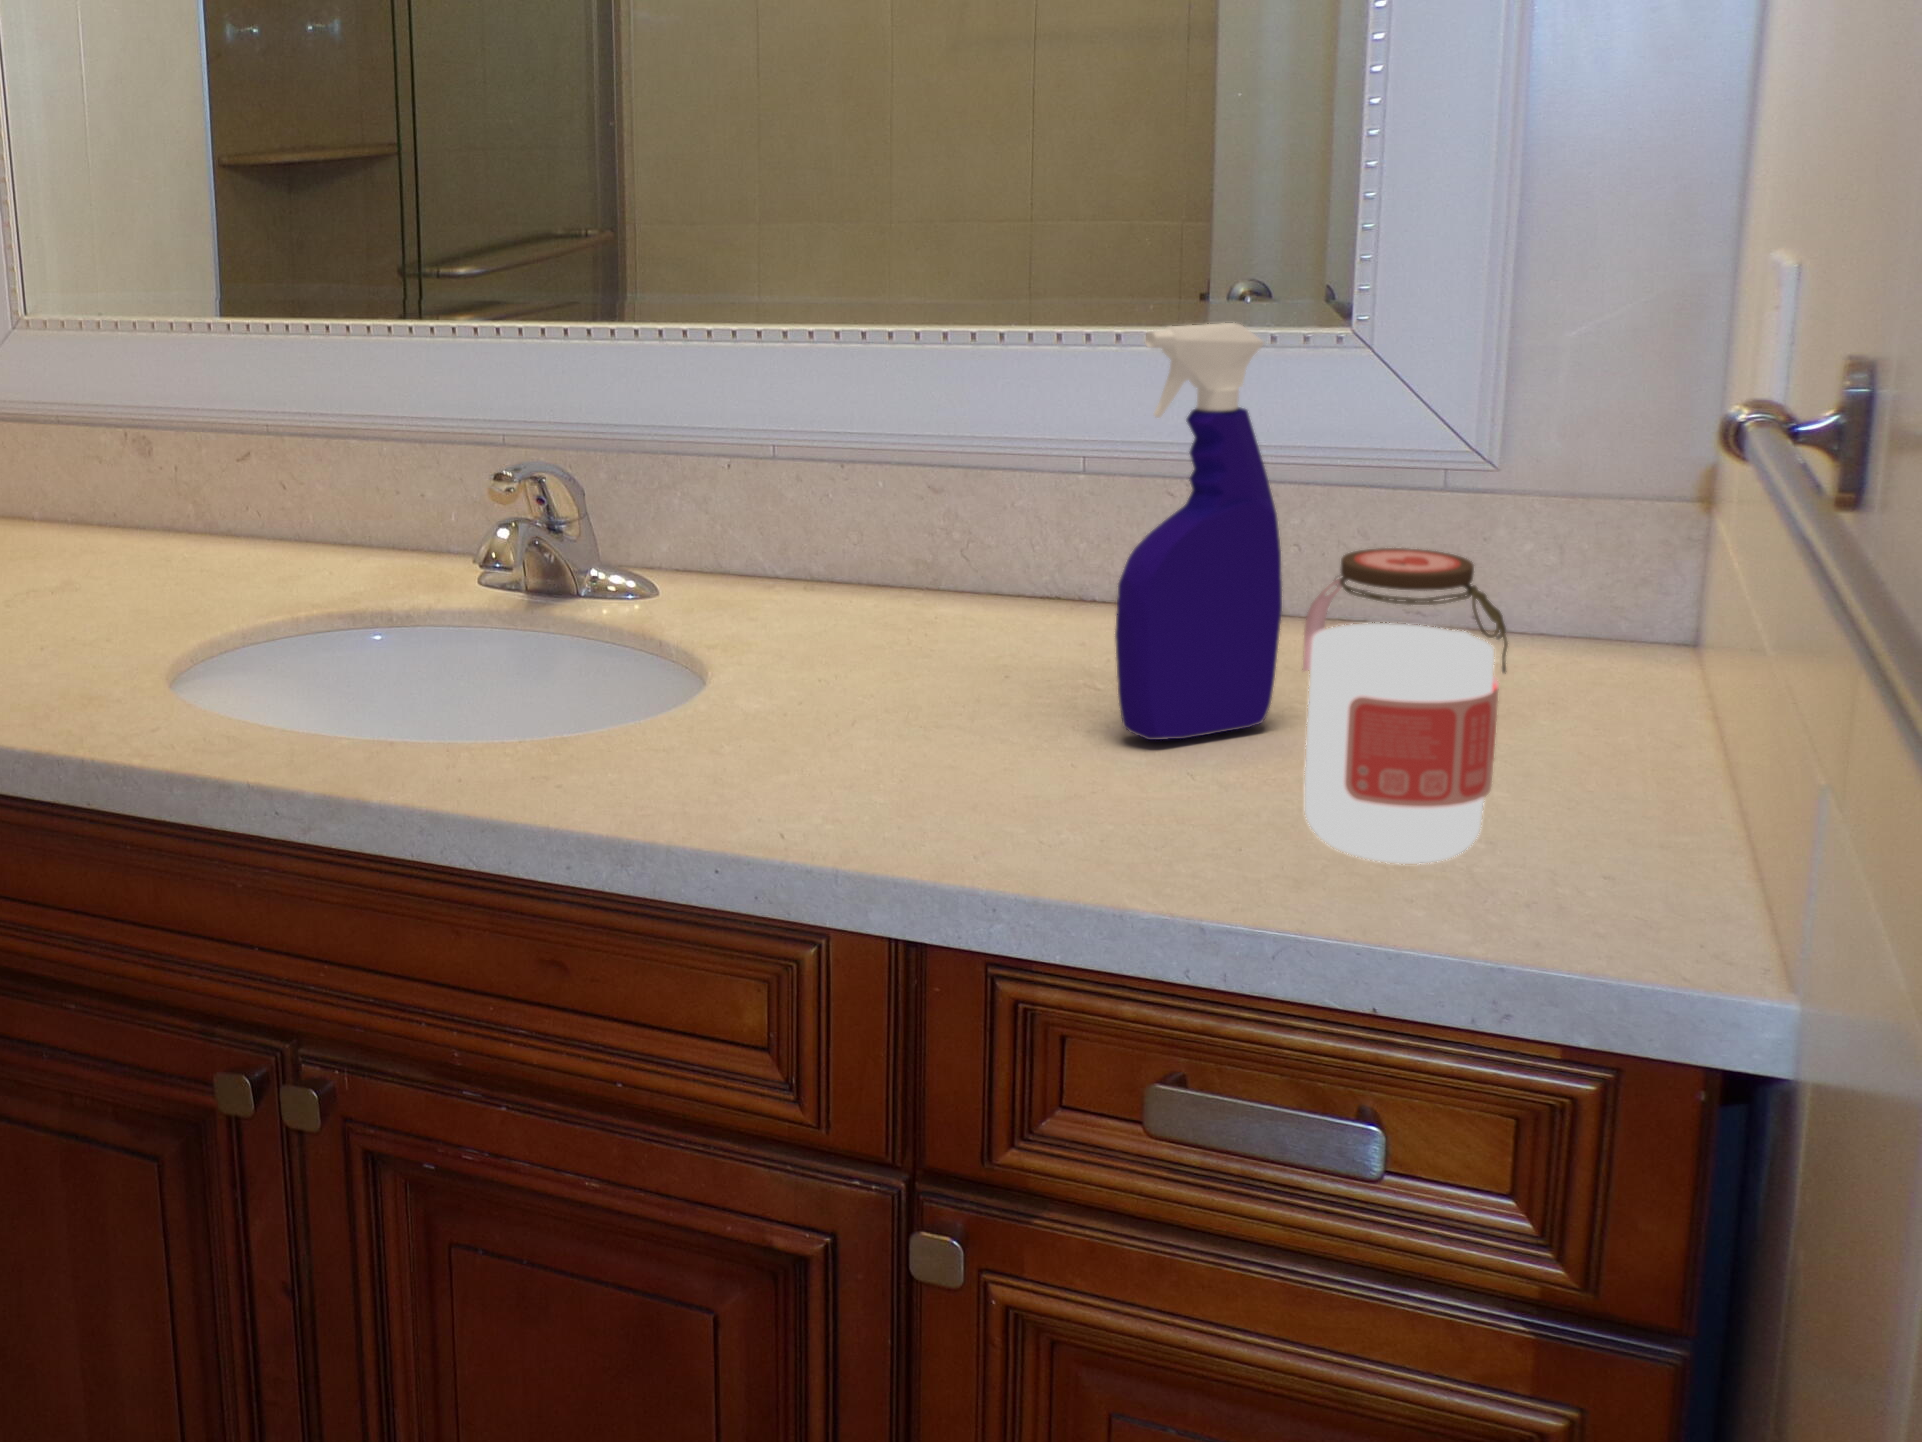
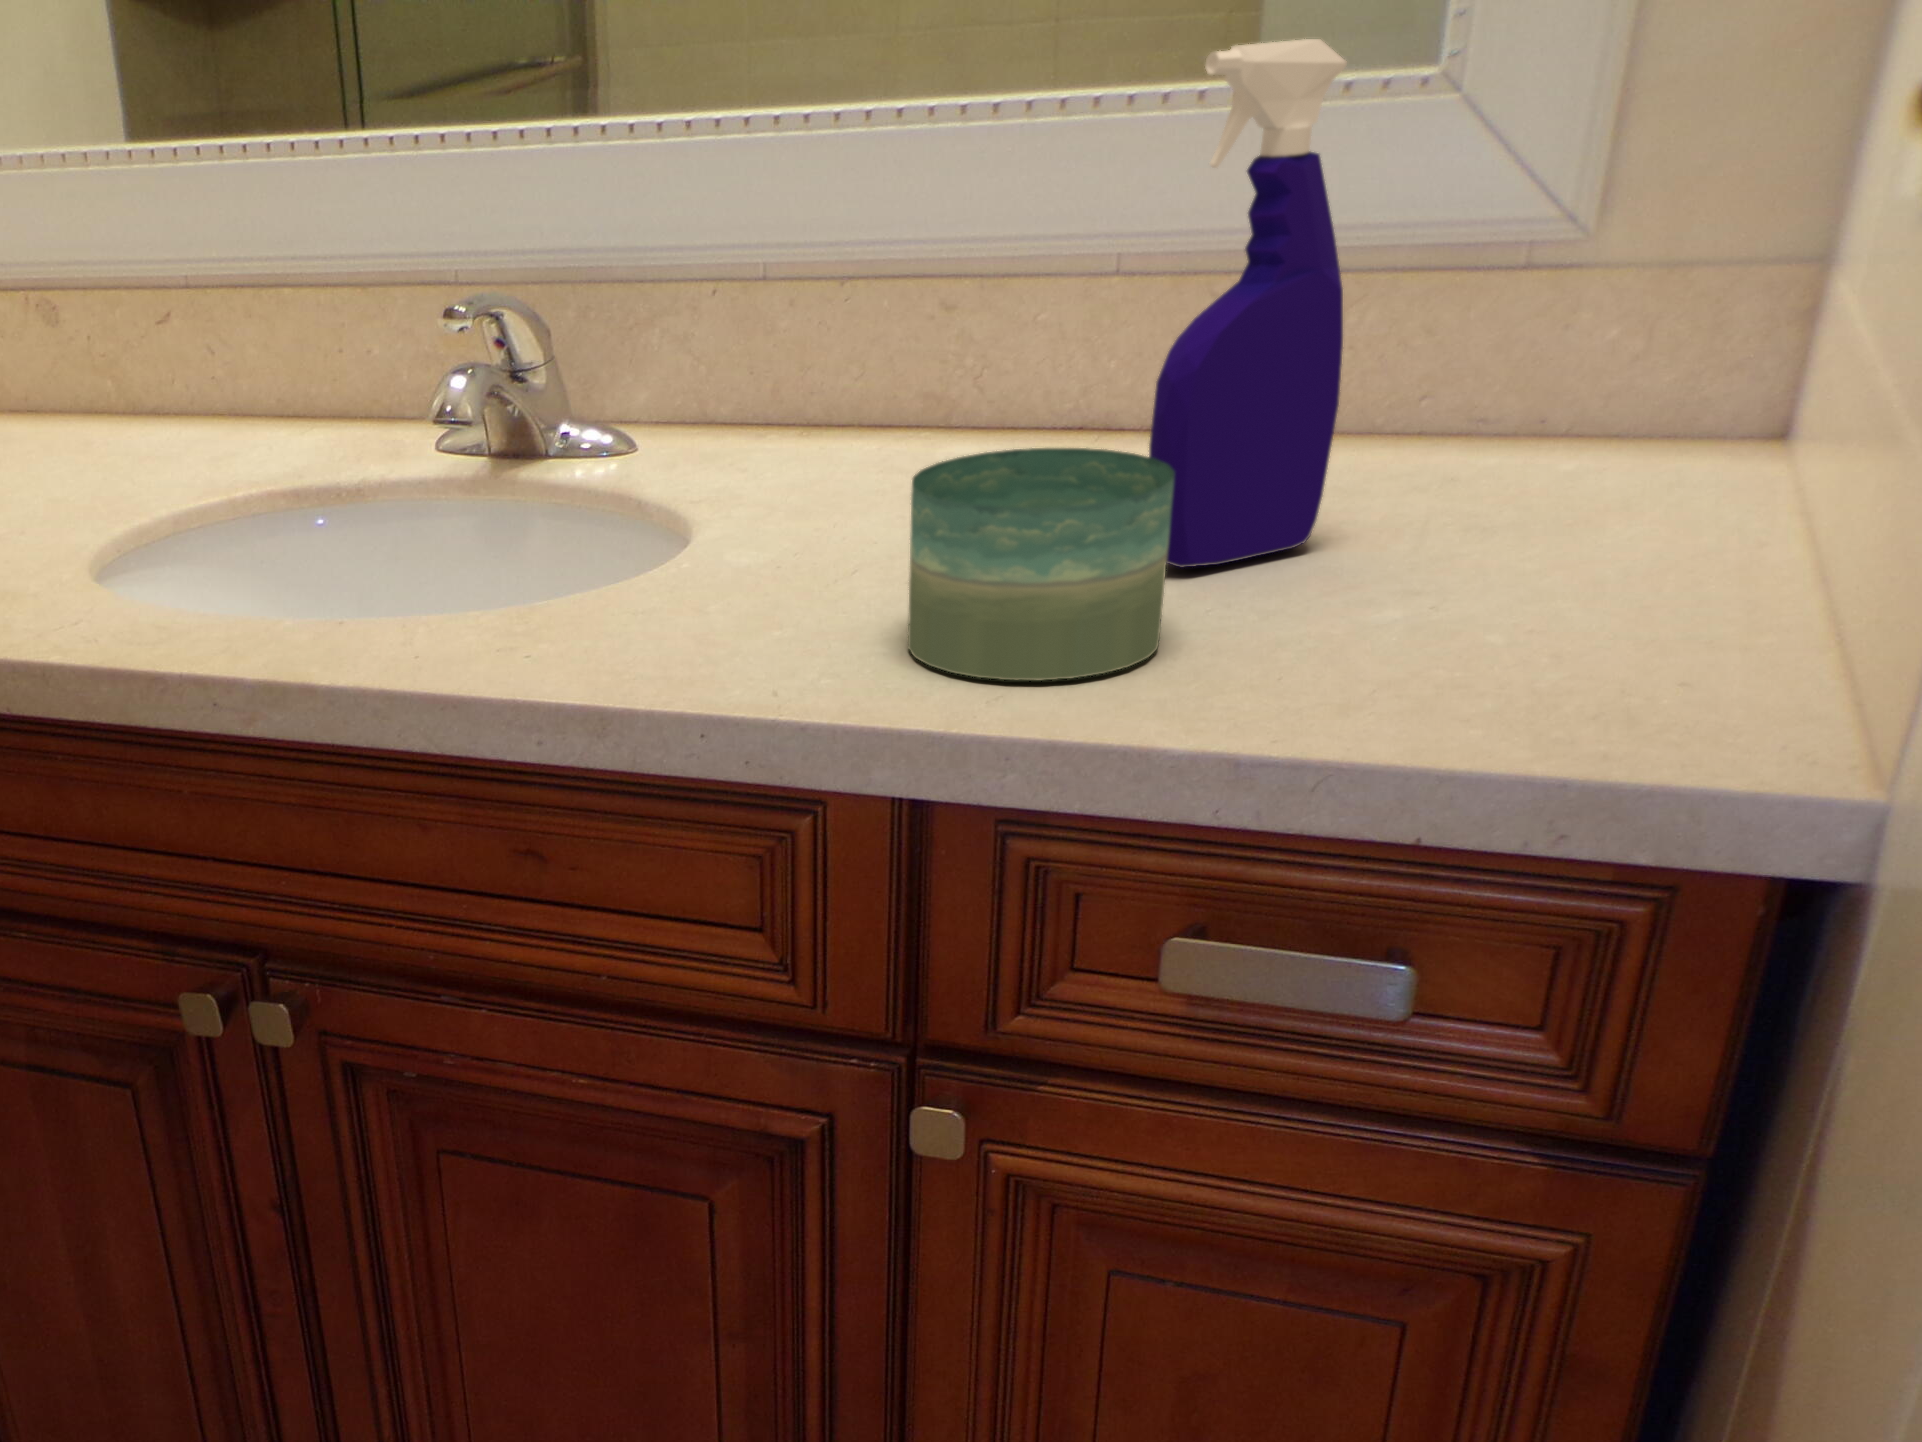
jar: present [1302,548,1508,864] -> none [1350,303,1612,686]
candle: none [904,635,1135,840] -> present [908,448,1174,681]

